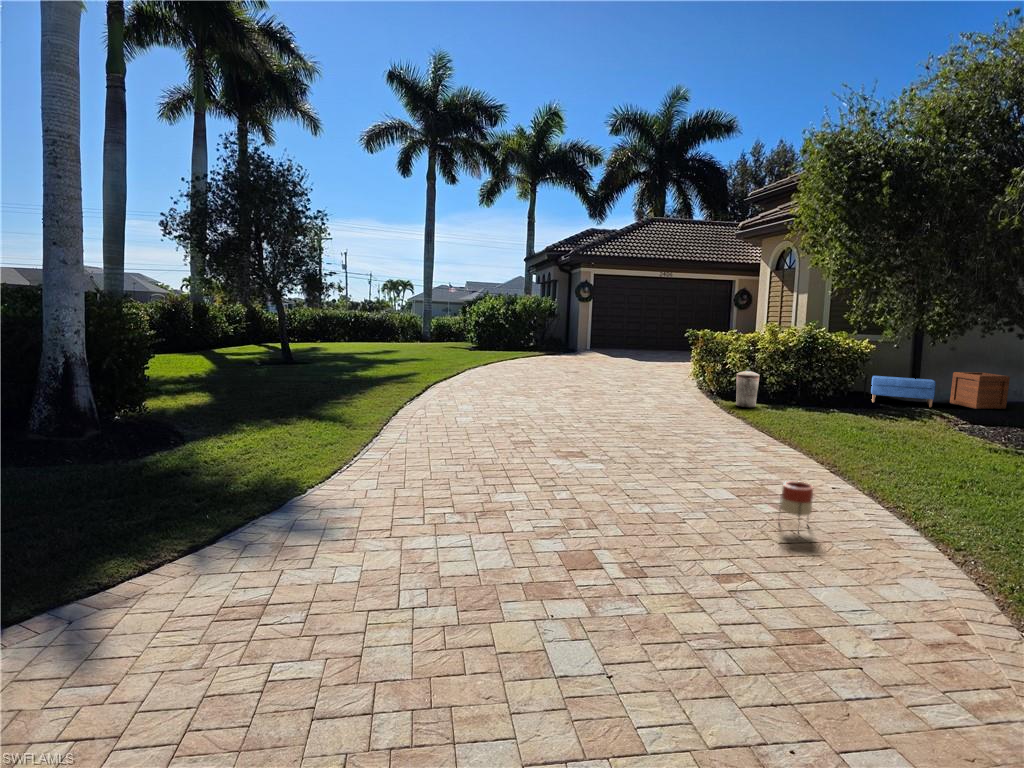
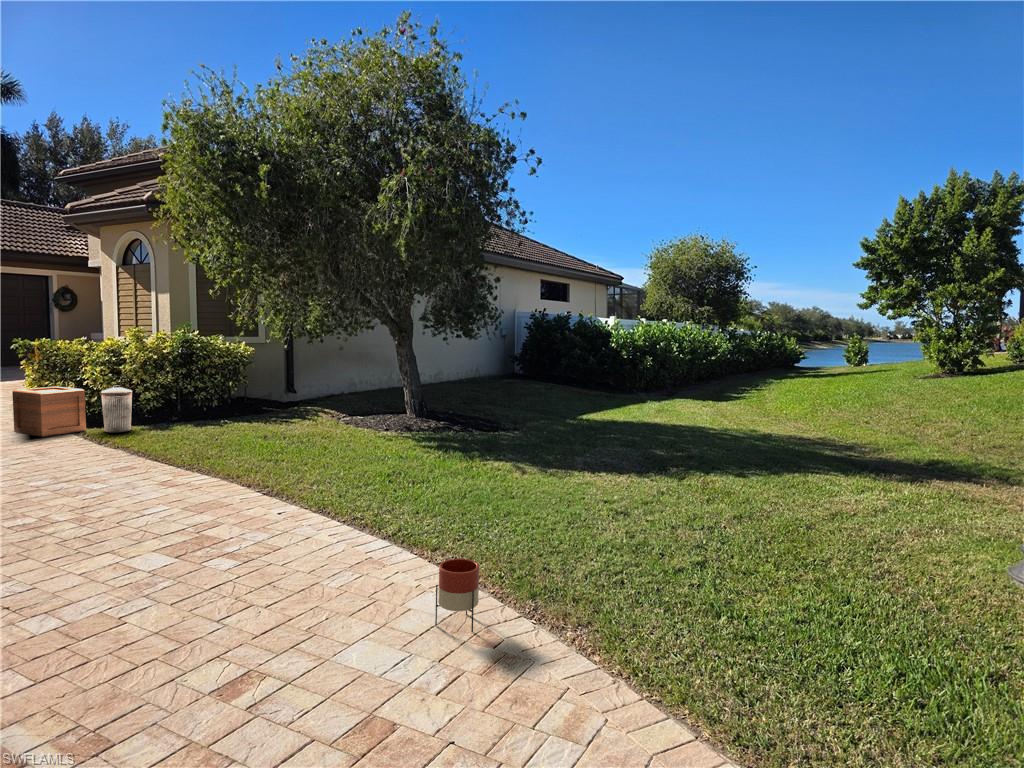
wooden crate: present [950,372,1010,409] -> present [12,386,86,437]
bench: present [871,376,936,407] -> none [250,379,309,407]
planter: present [780,481,813,523] -> present [435,558,479,632]

